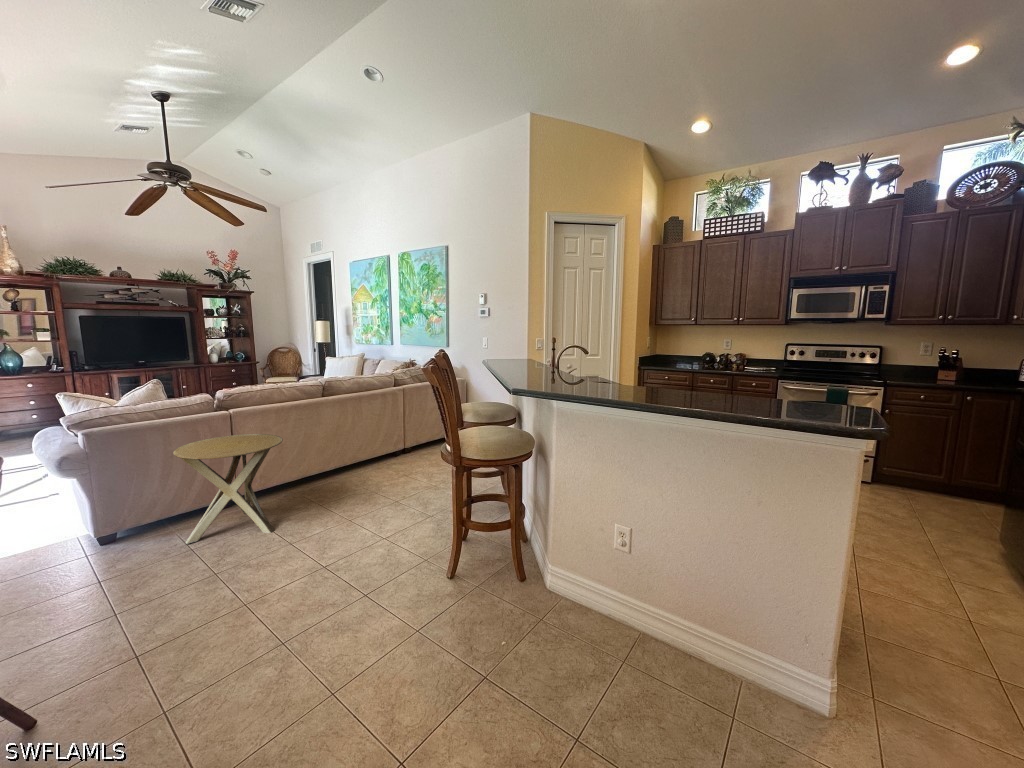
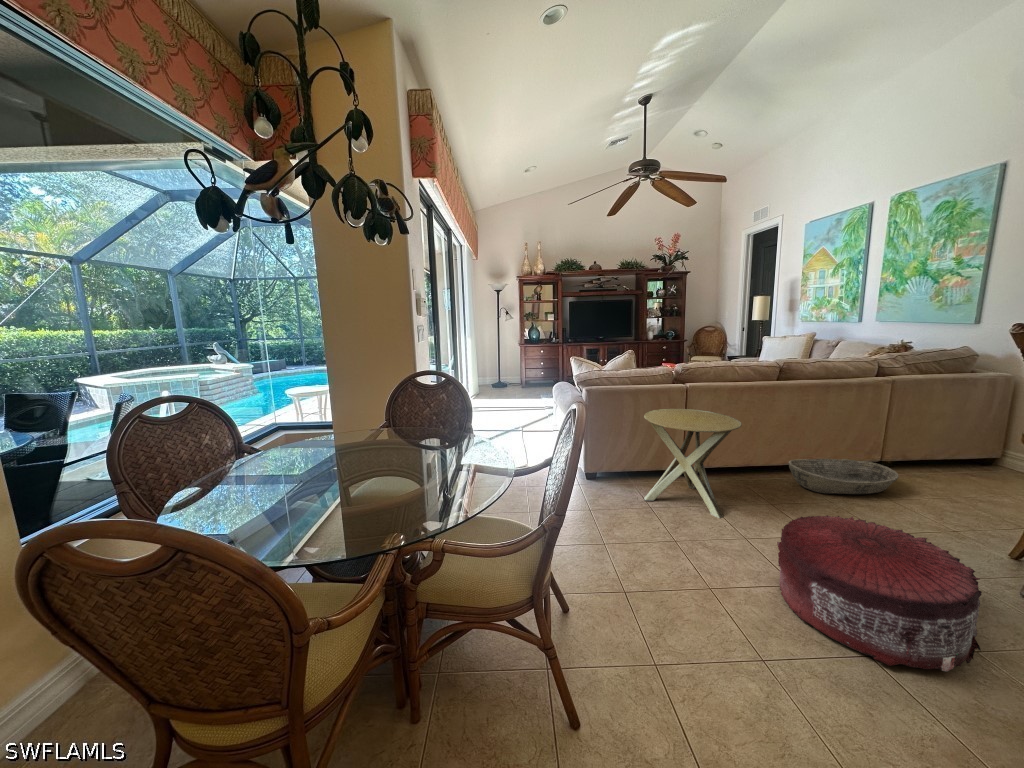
basket: none [337,450,409,483] -> present [789,459,899,494]
pouf: none [304,494,425,593] -> present [777,515,982,671]

